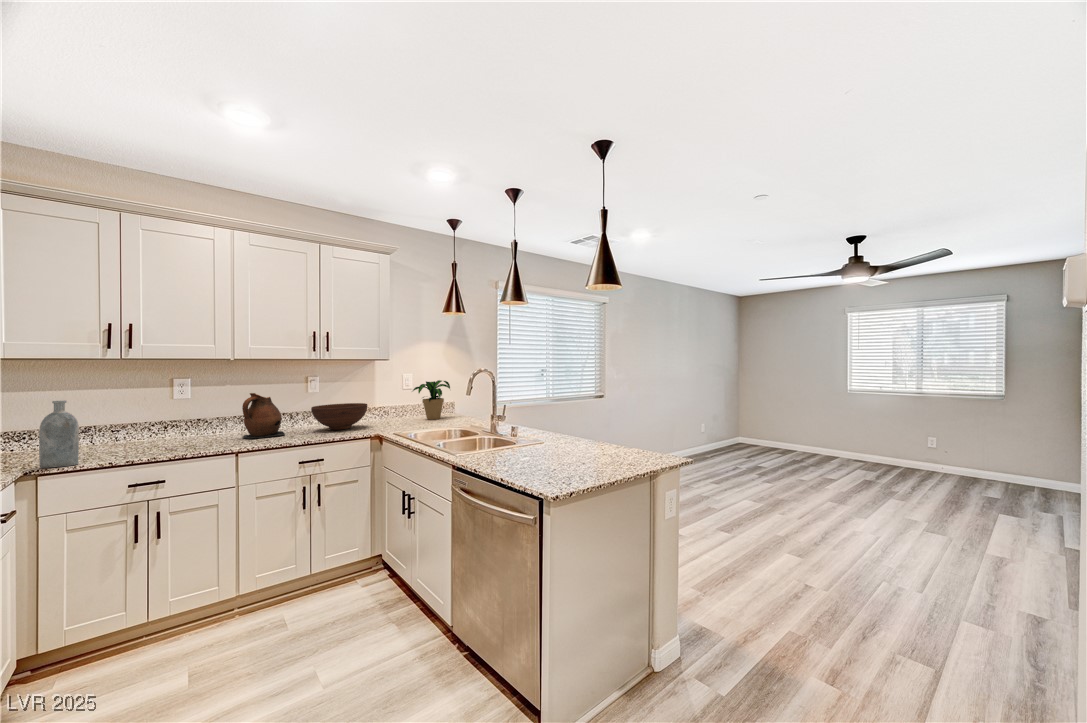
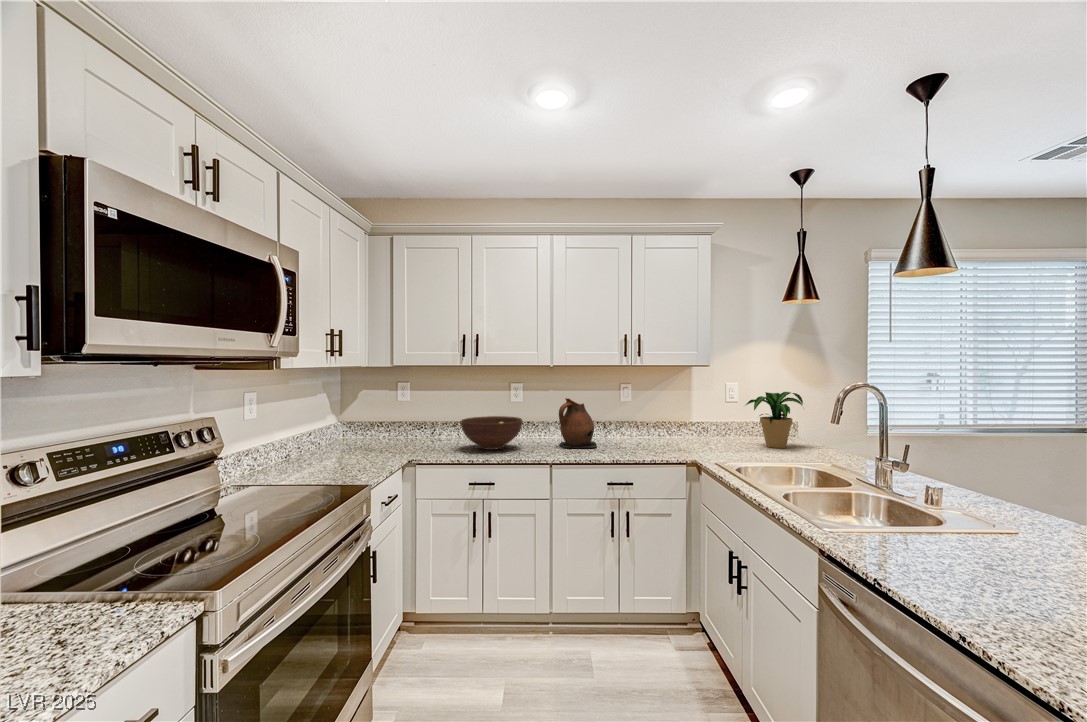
bottle: present [39,400,79,468] -> none [421,399,442,457]
fruit bowl: present [311,403,367,430] -> present [461,416,522,450]

